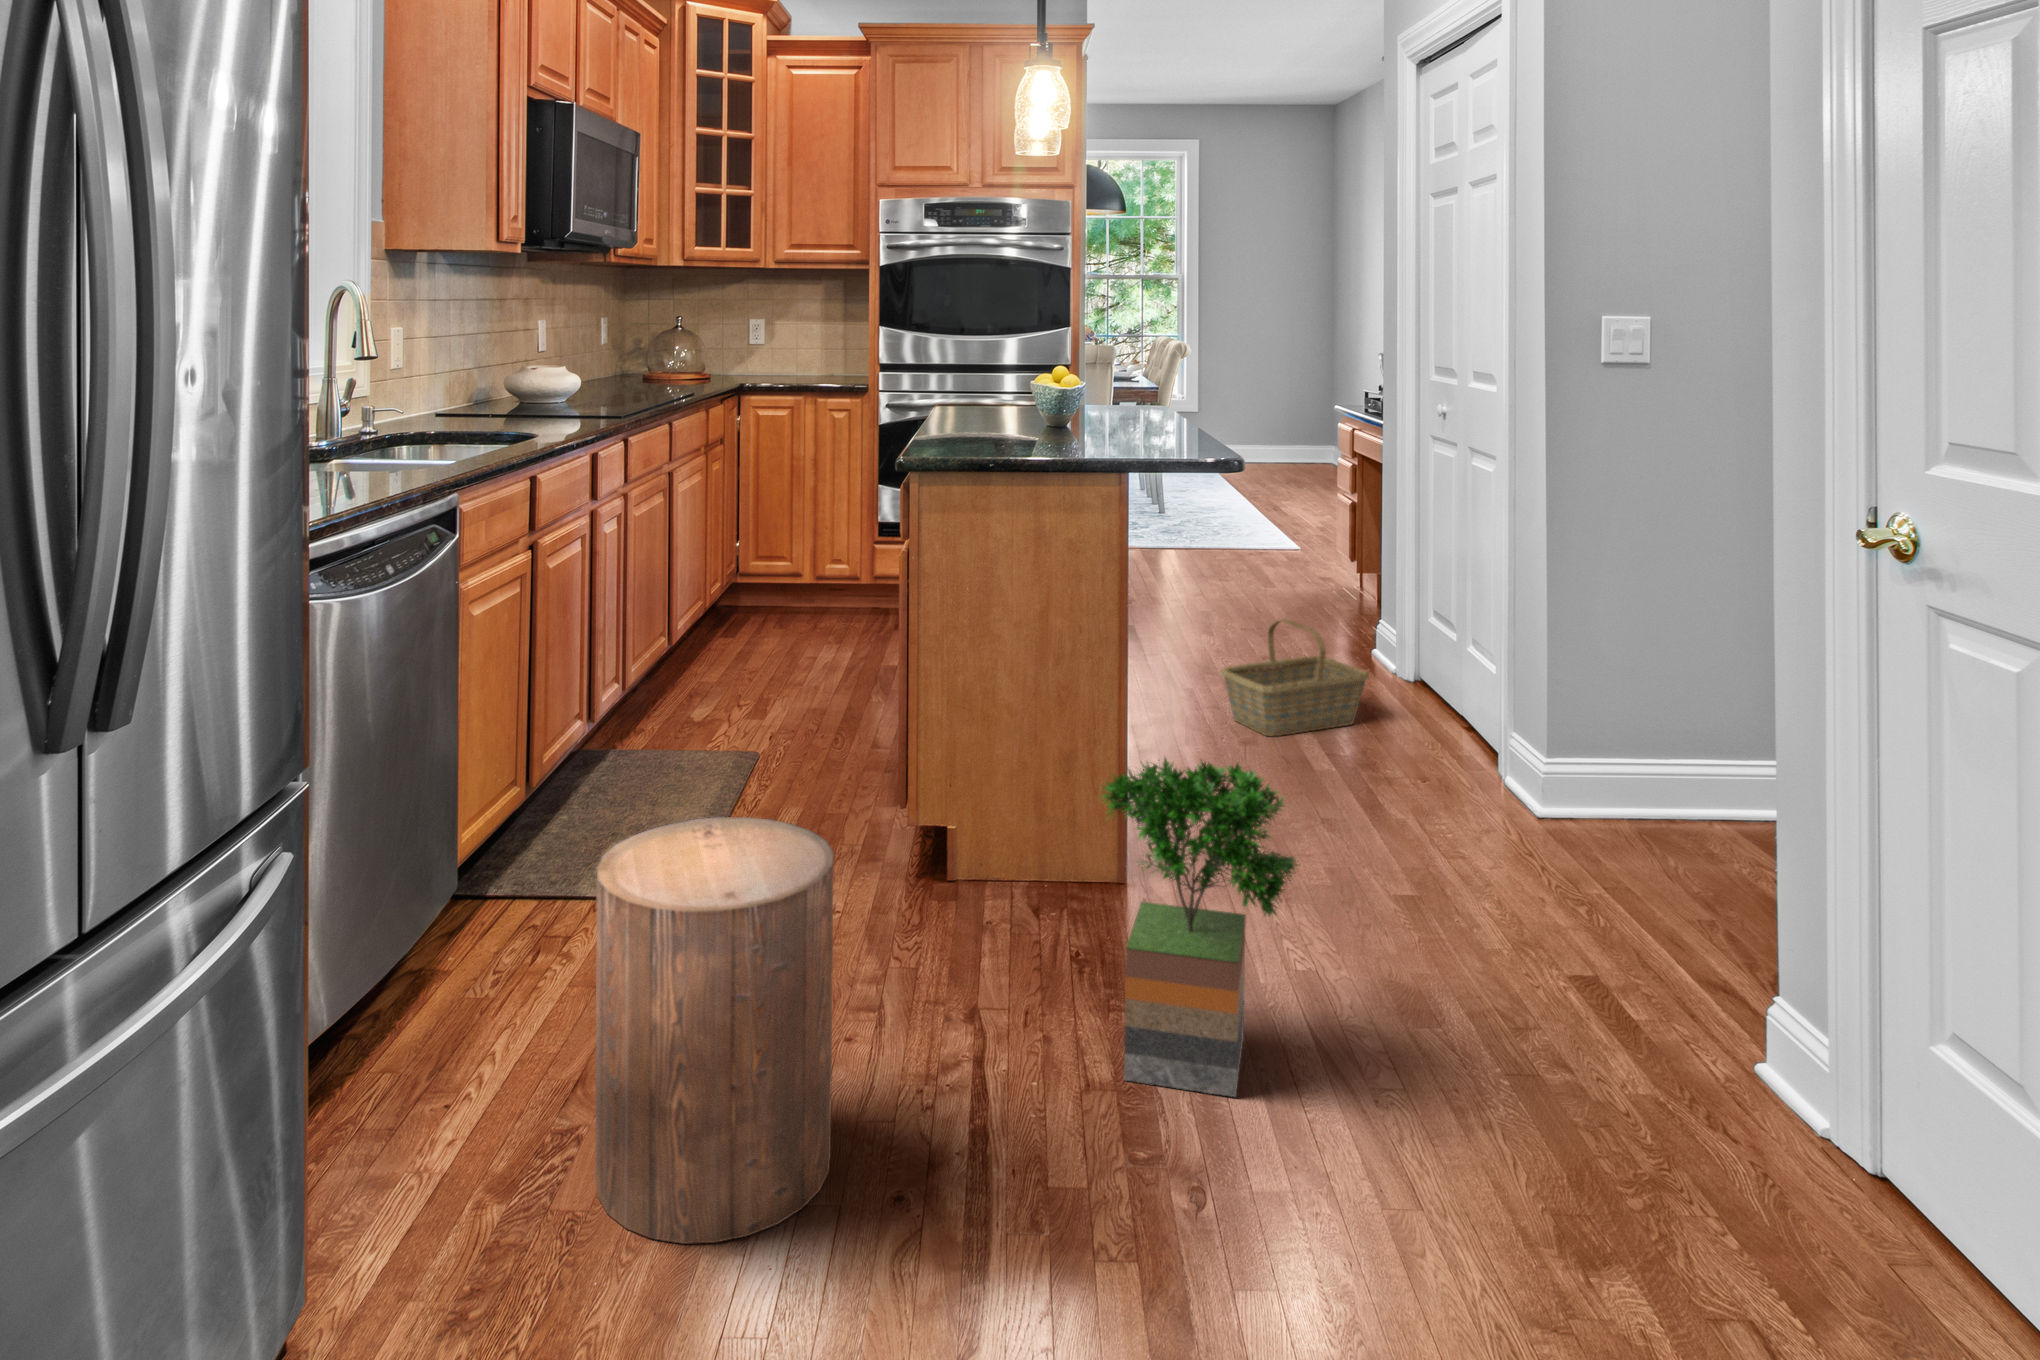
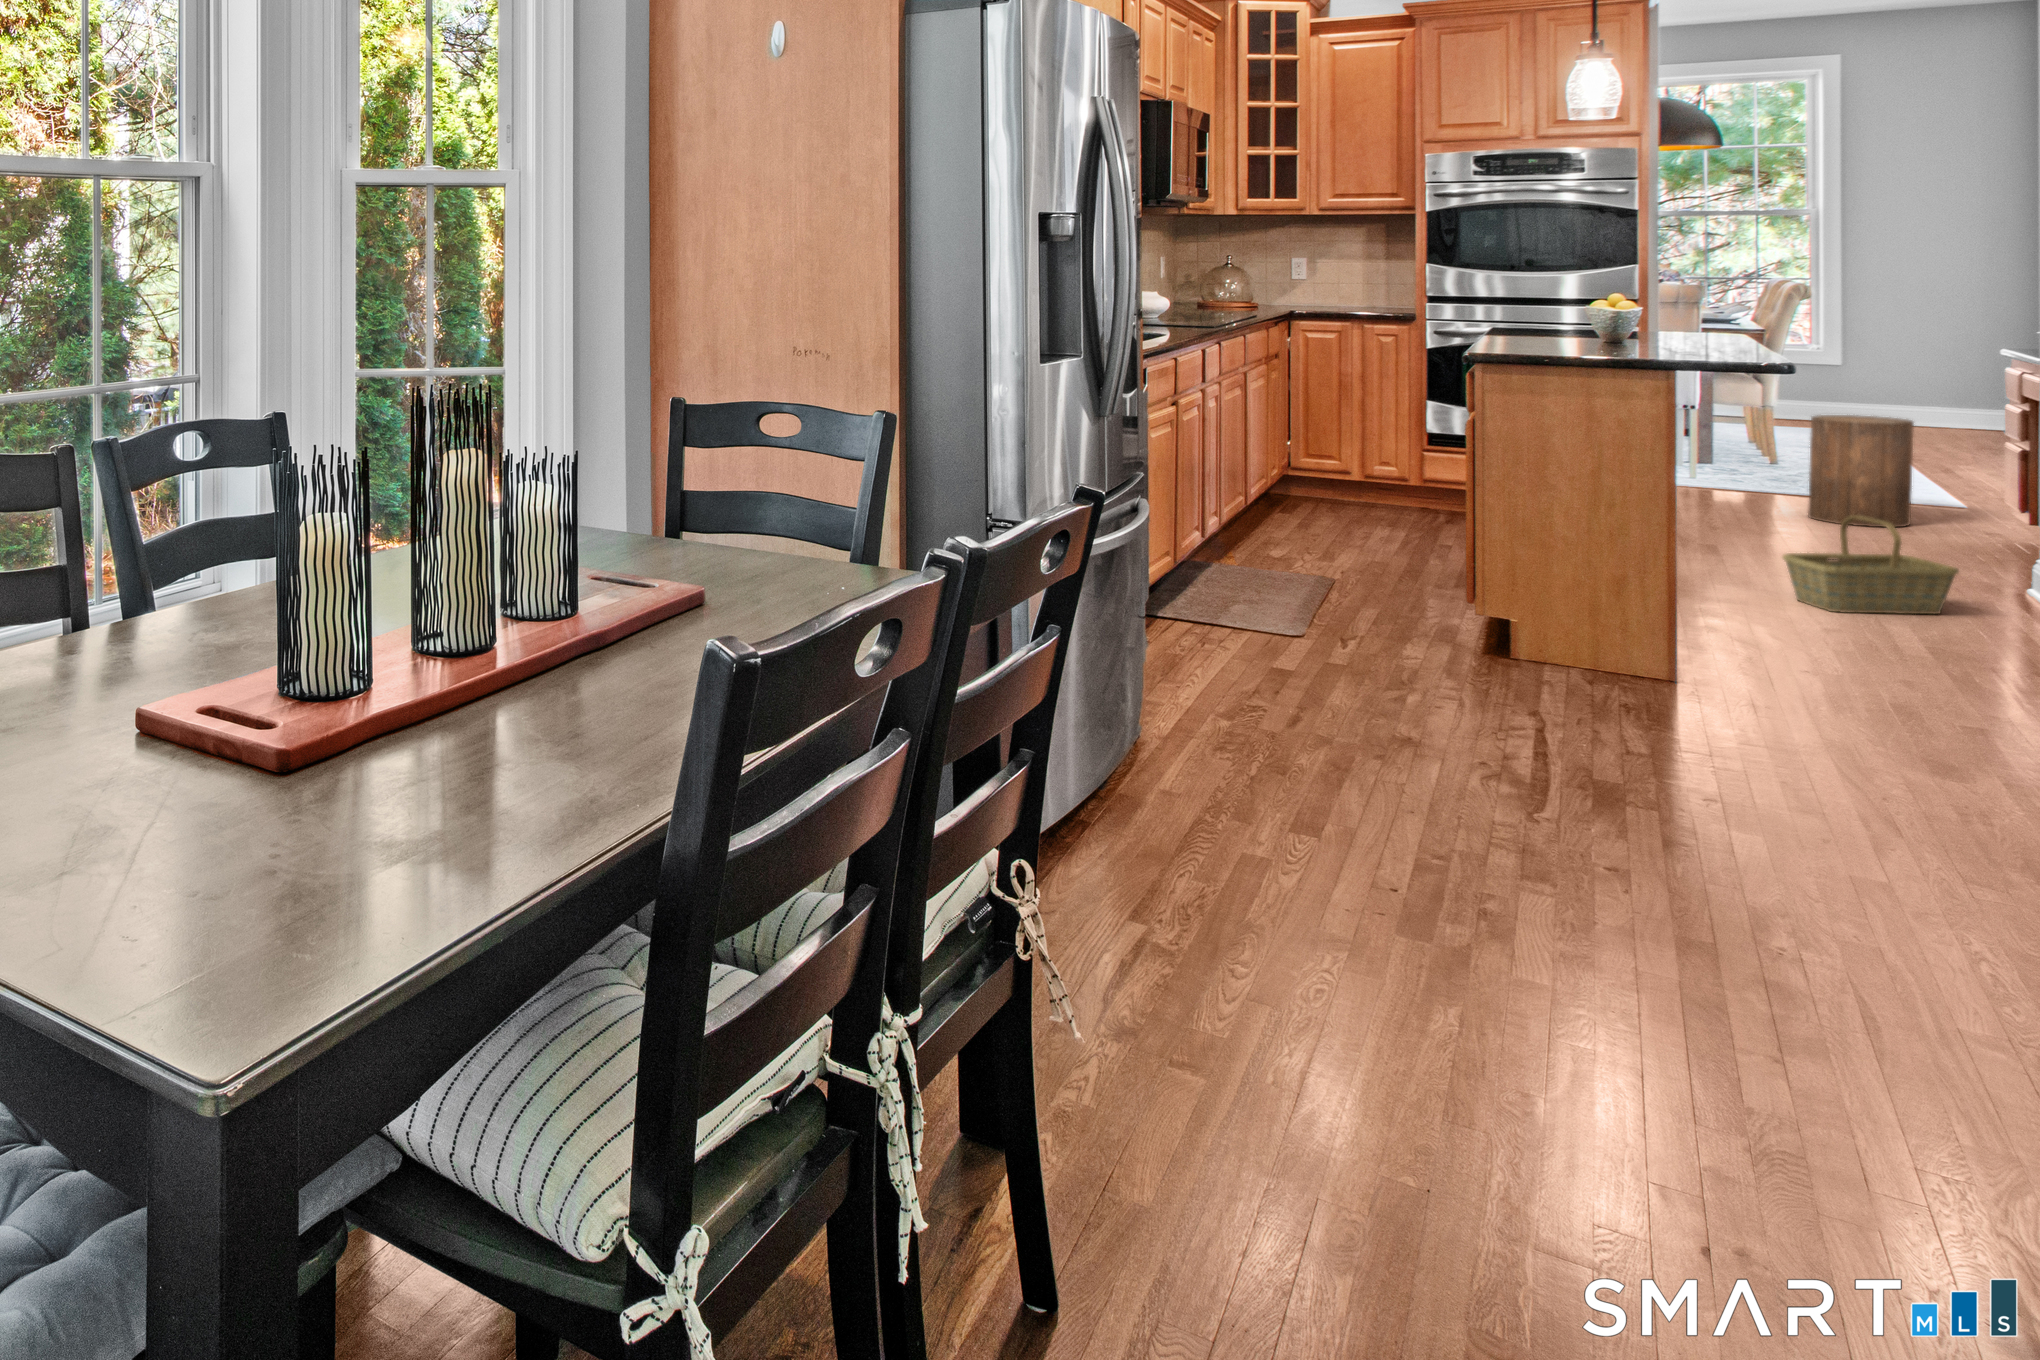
potted tree: present [1101,758,1298,1097] -> none [1612,528,1776,738]
stool: present [595,817,834,1243] -> present [1808,415,1914,527]

